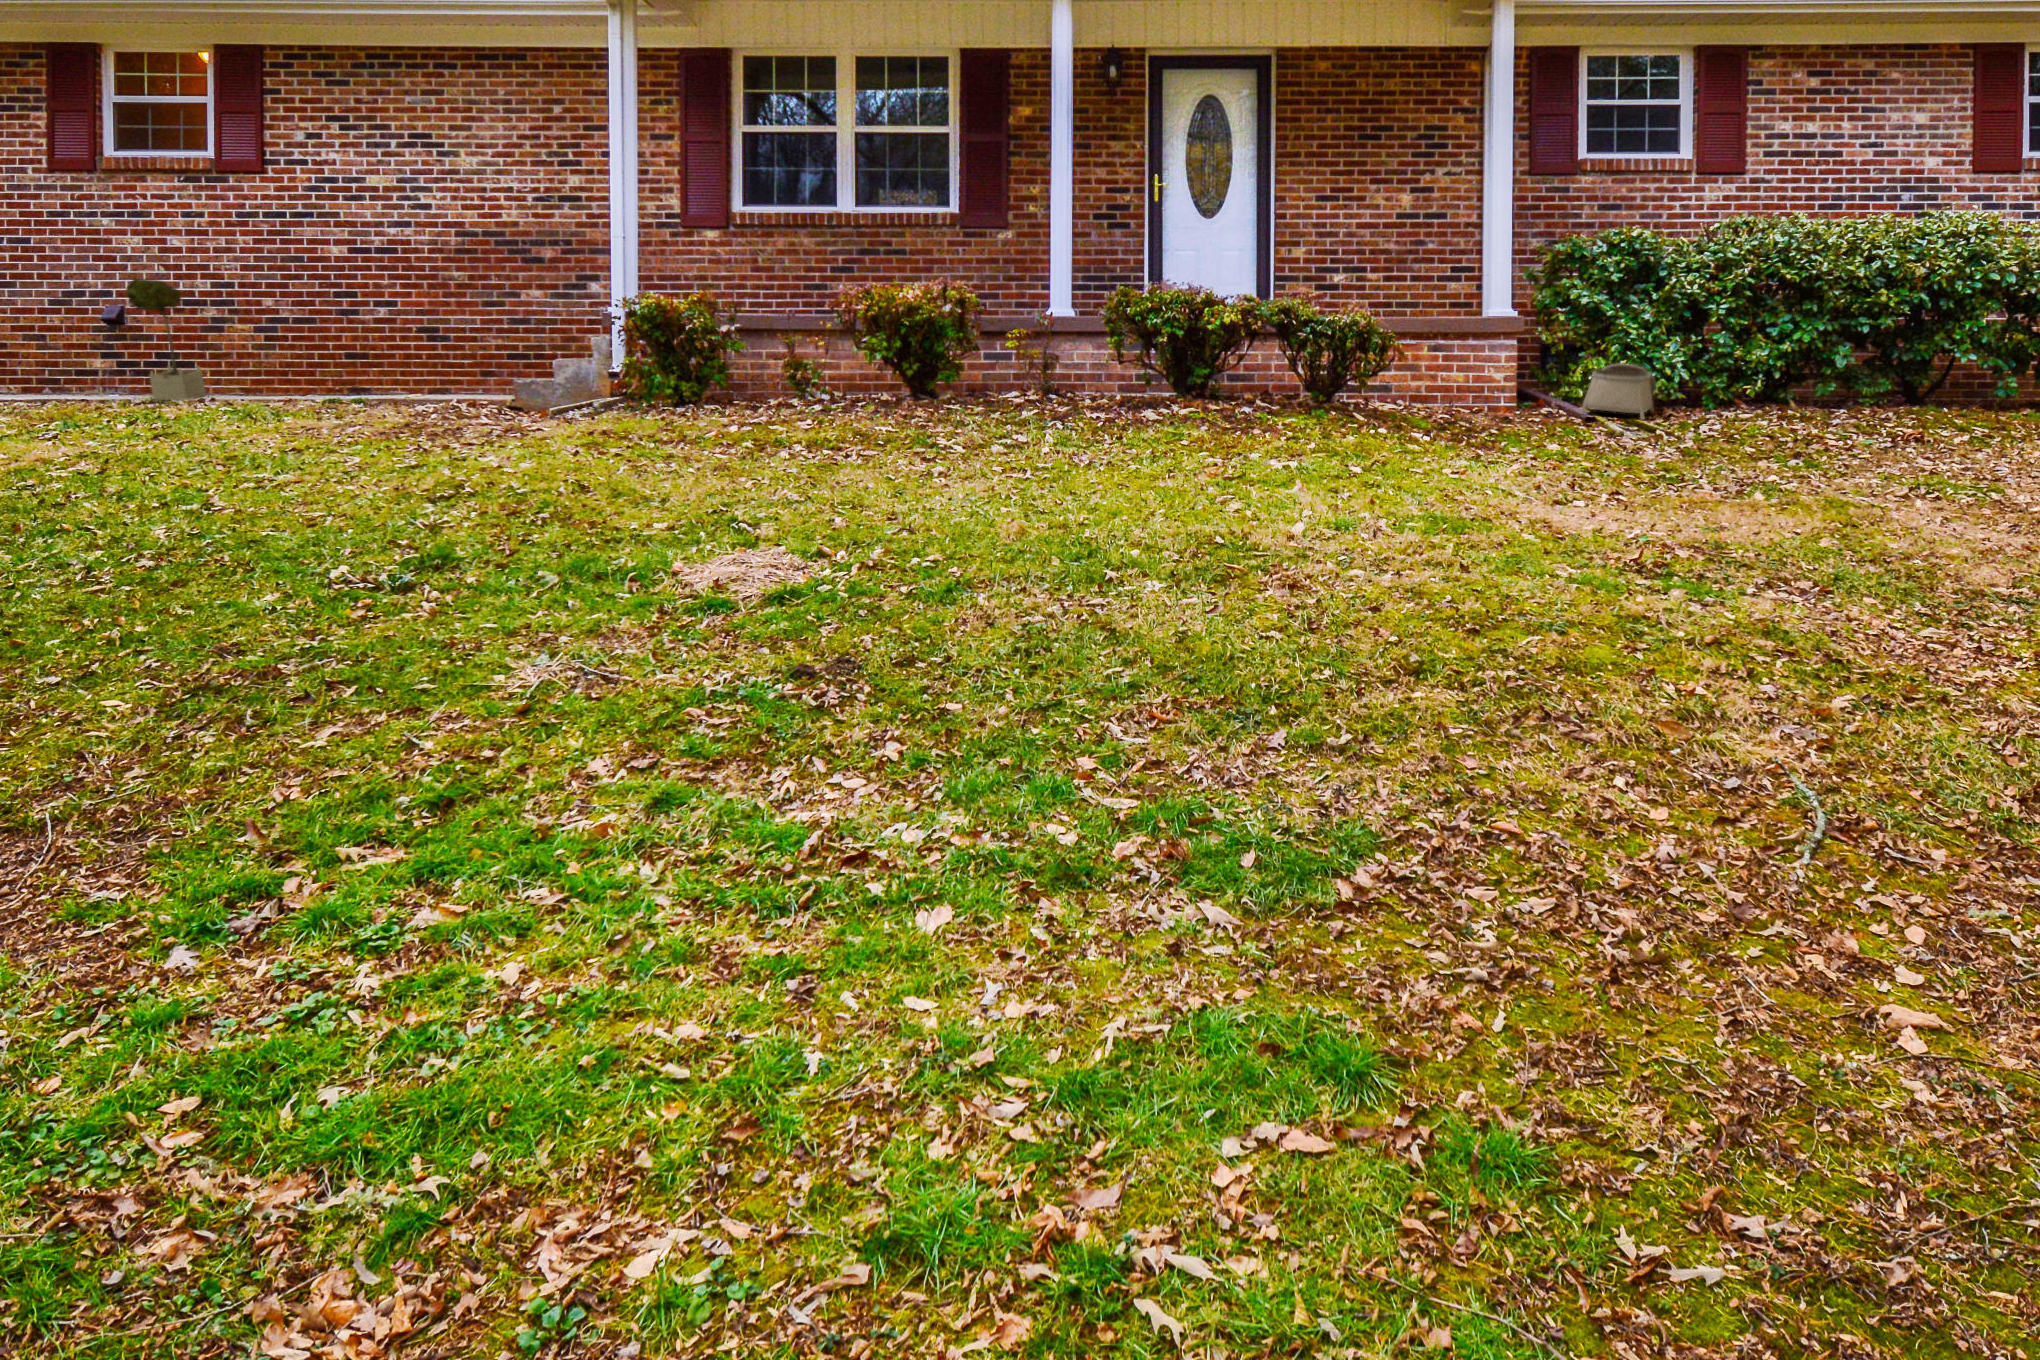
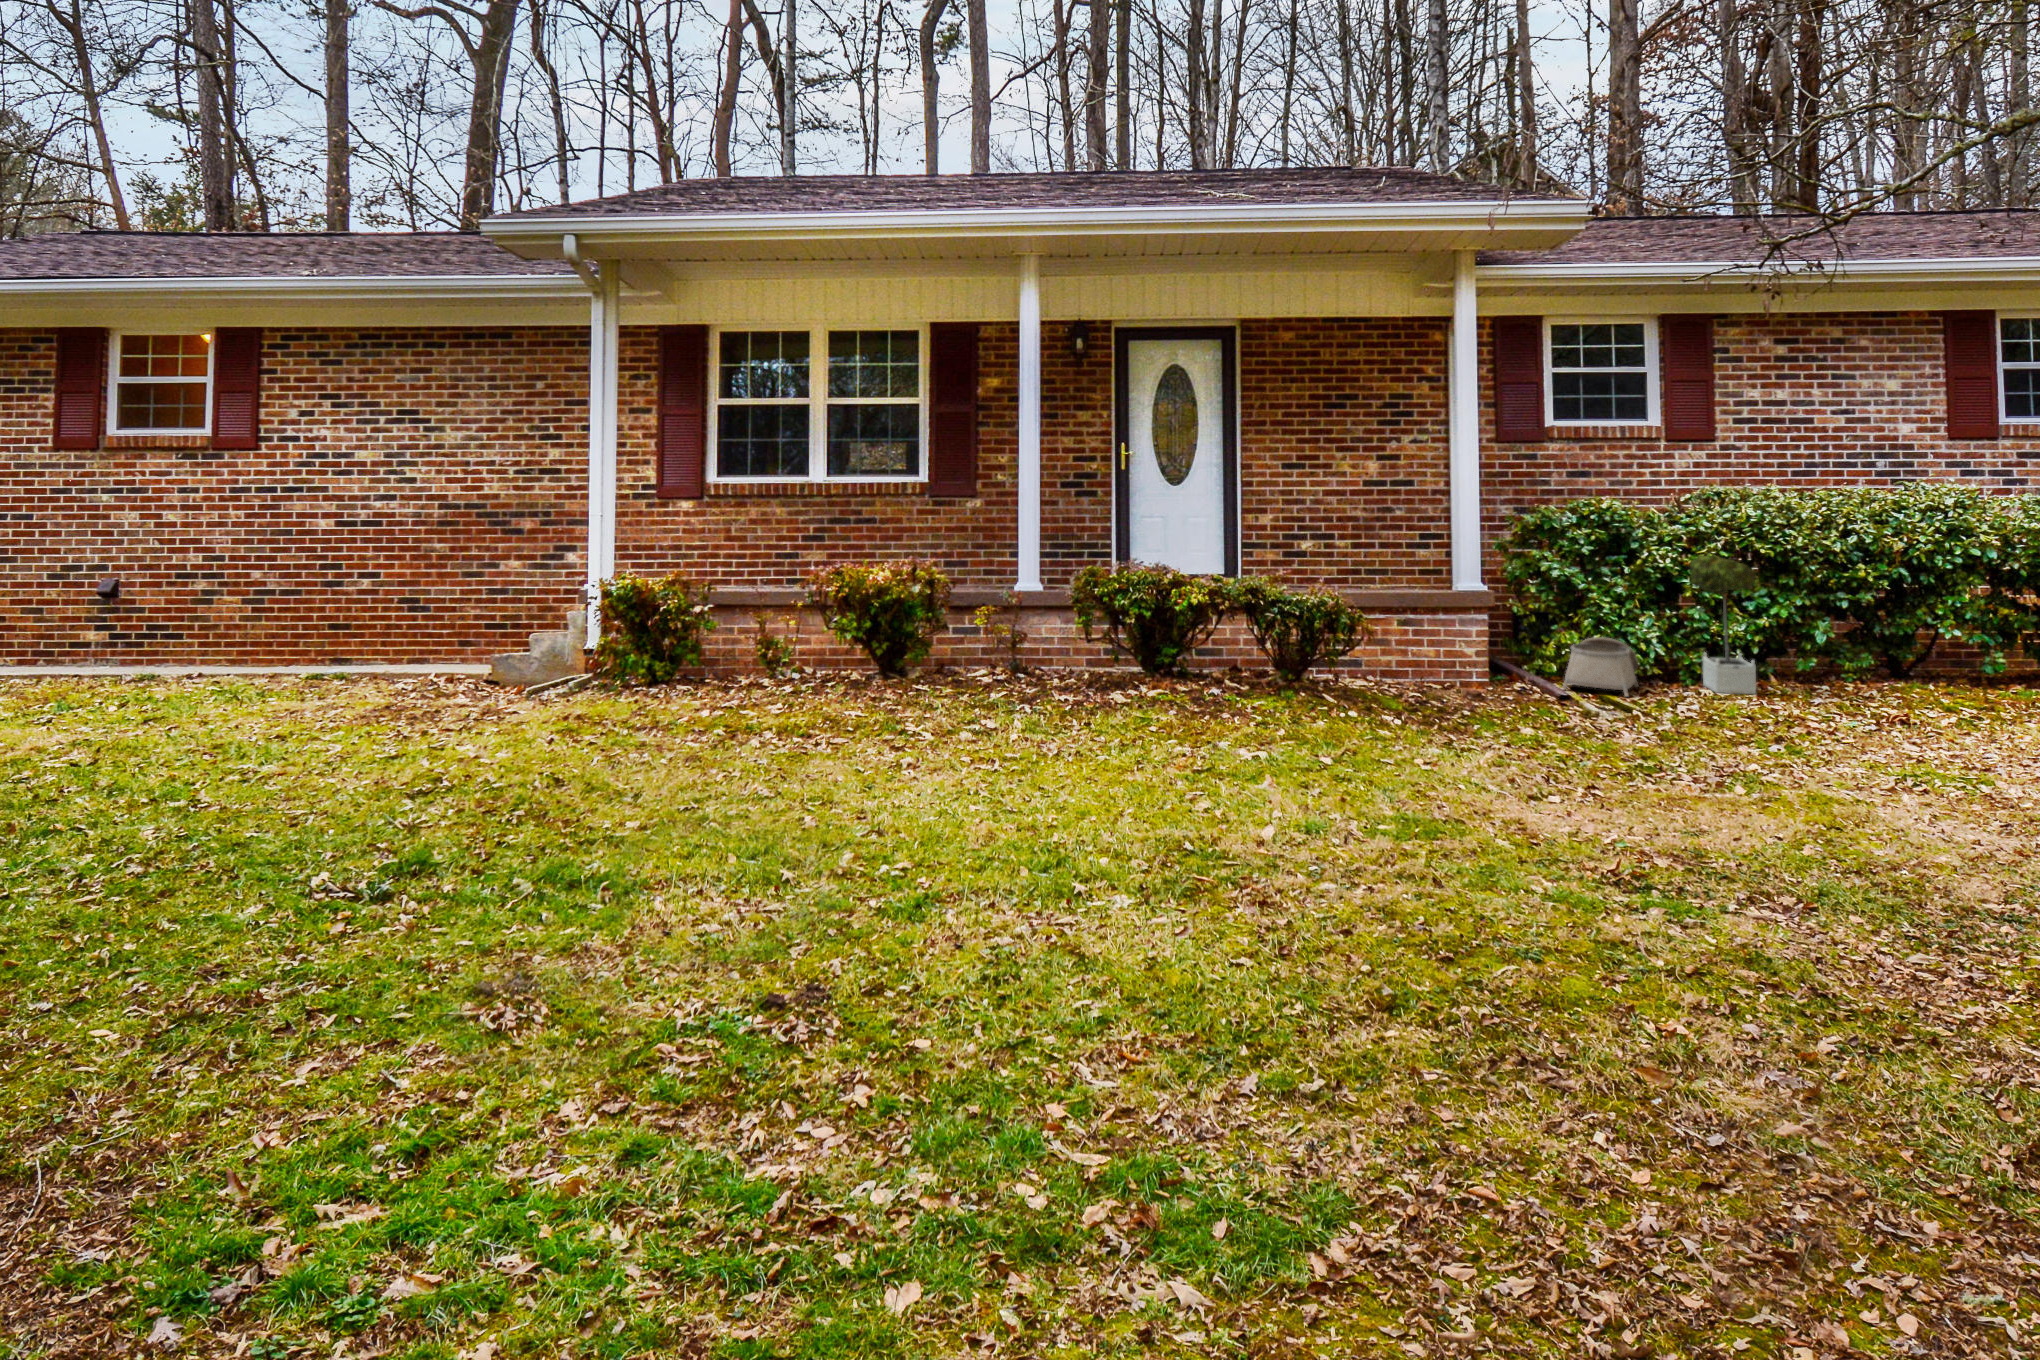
potted tree: present [126,278,206,400] -> present [1689,555,1756,694]

